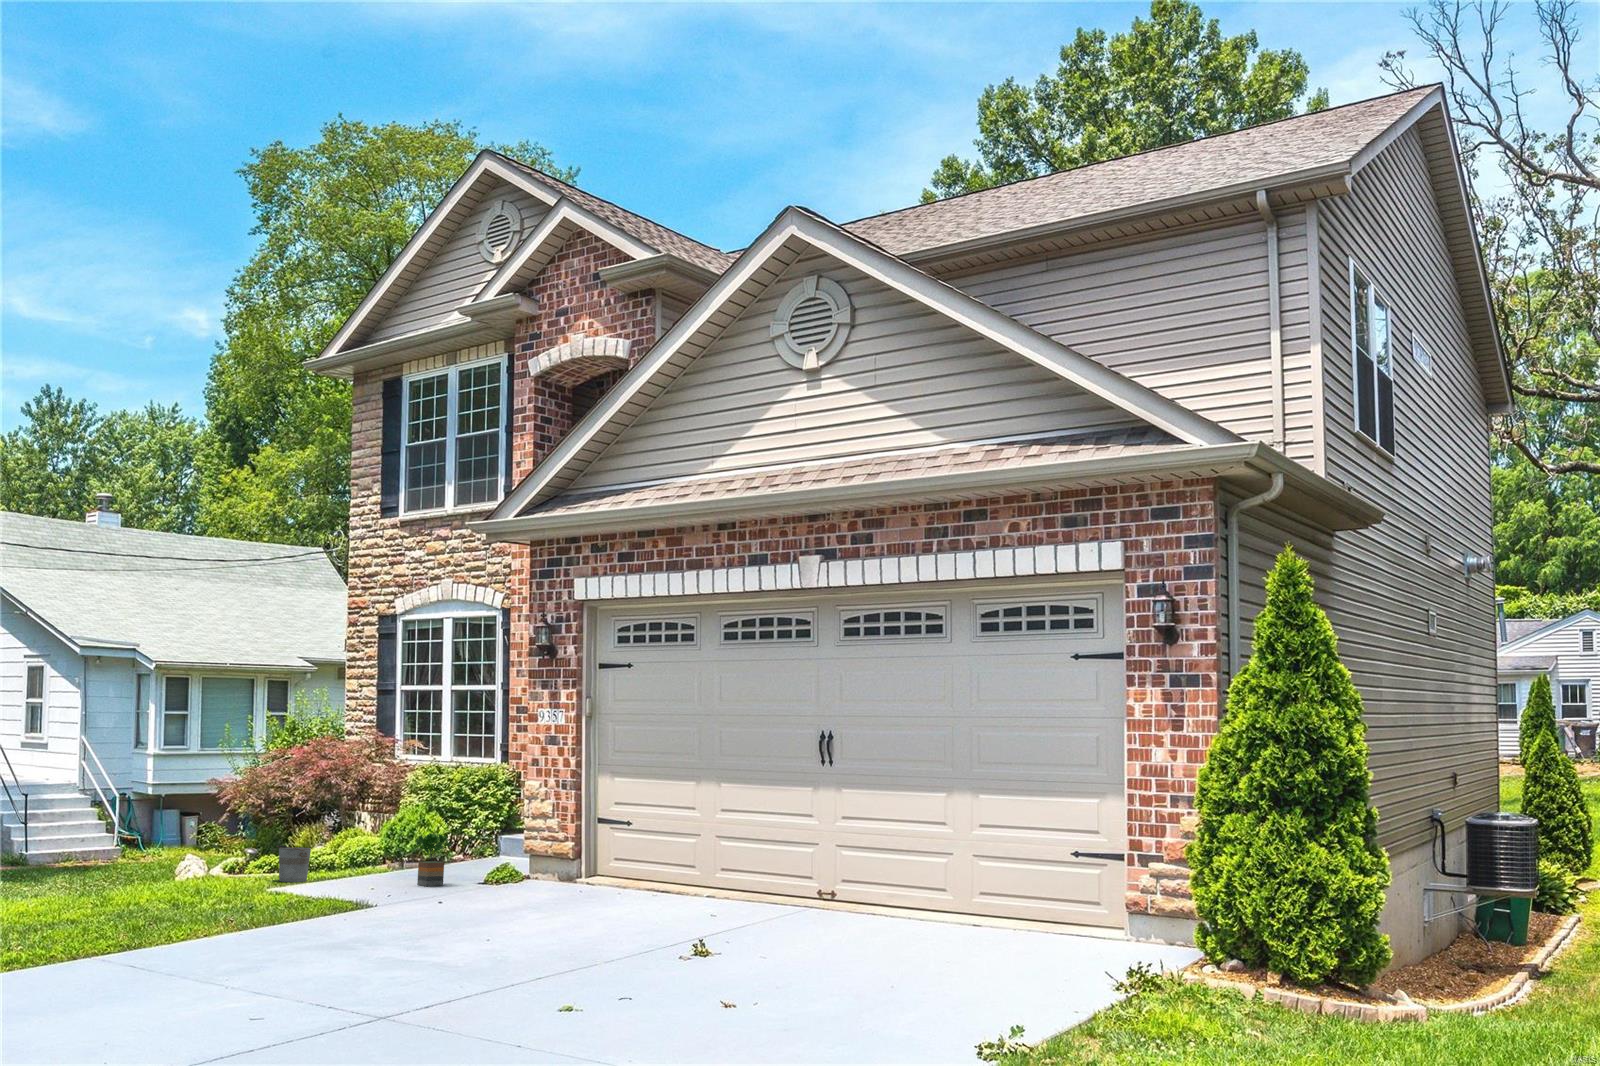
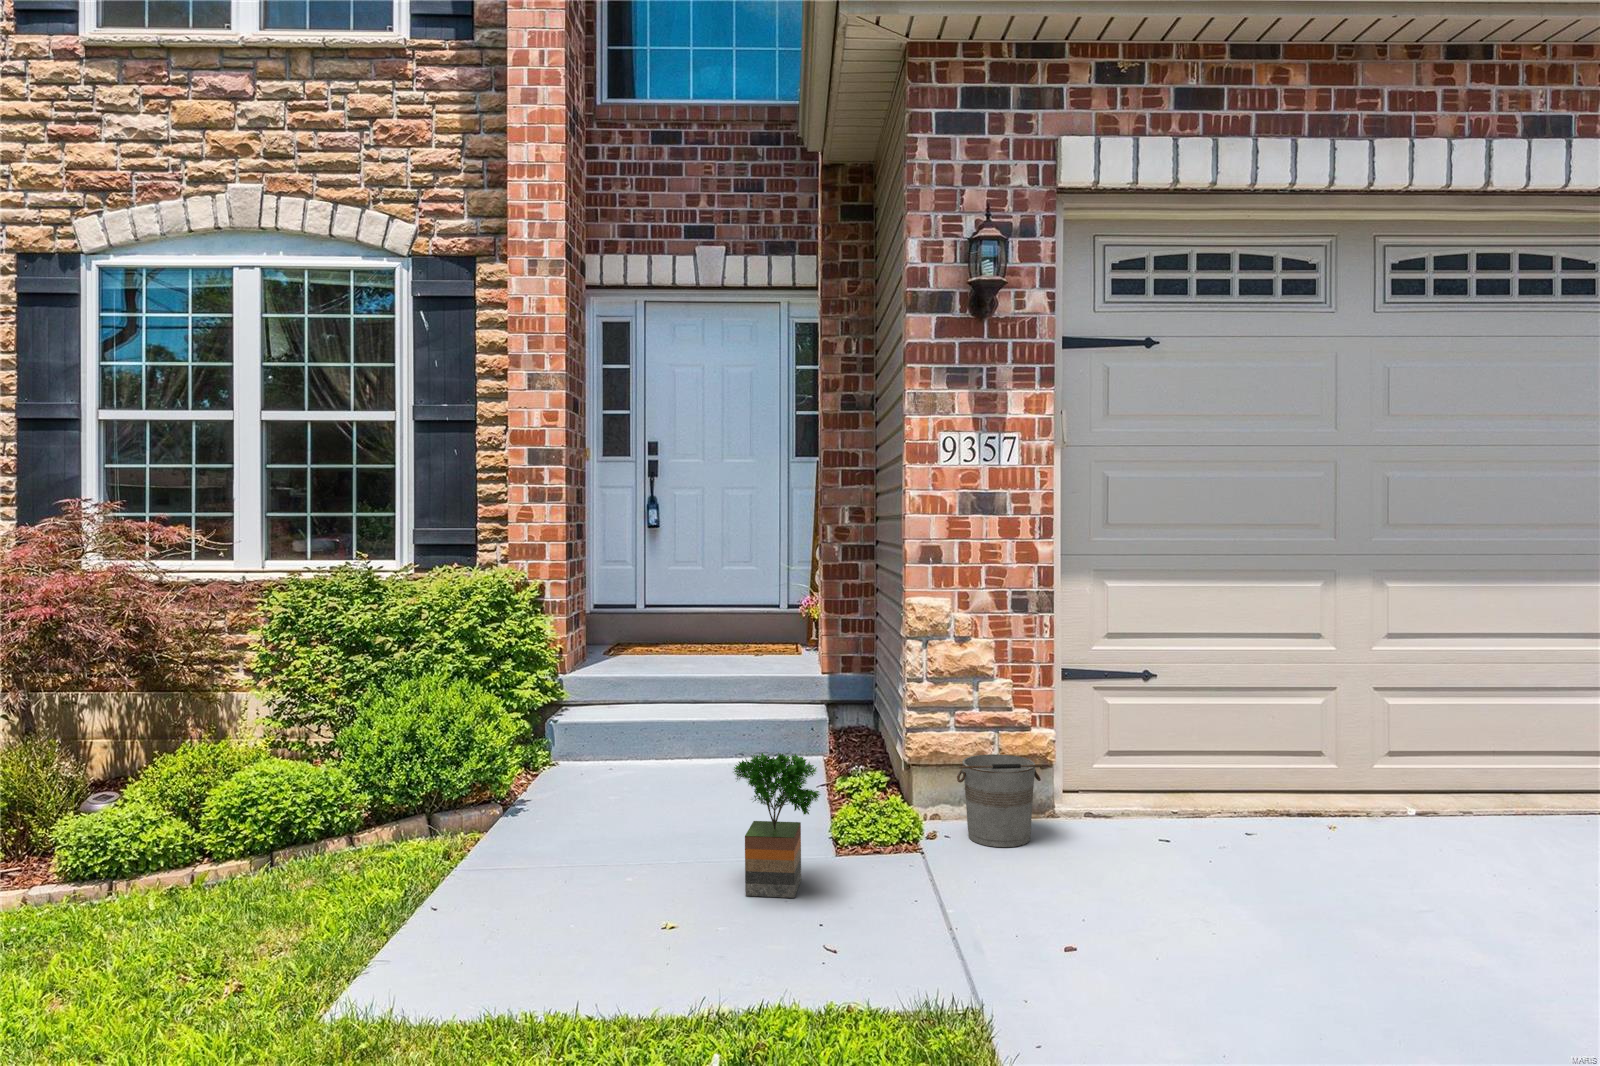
bucket: present [276,845,311,882] -> present [957,754,1043,847]

